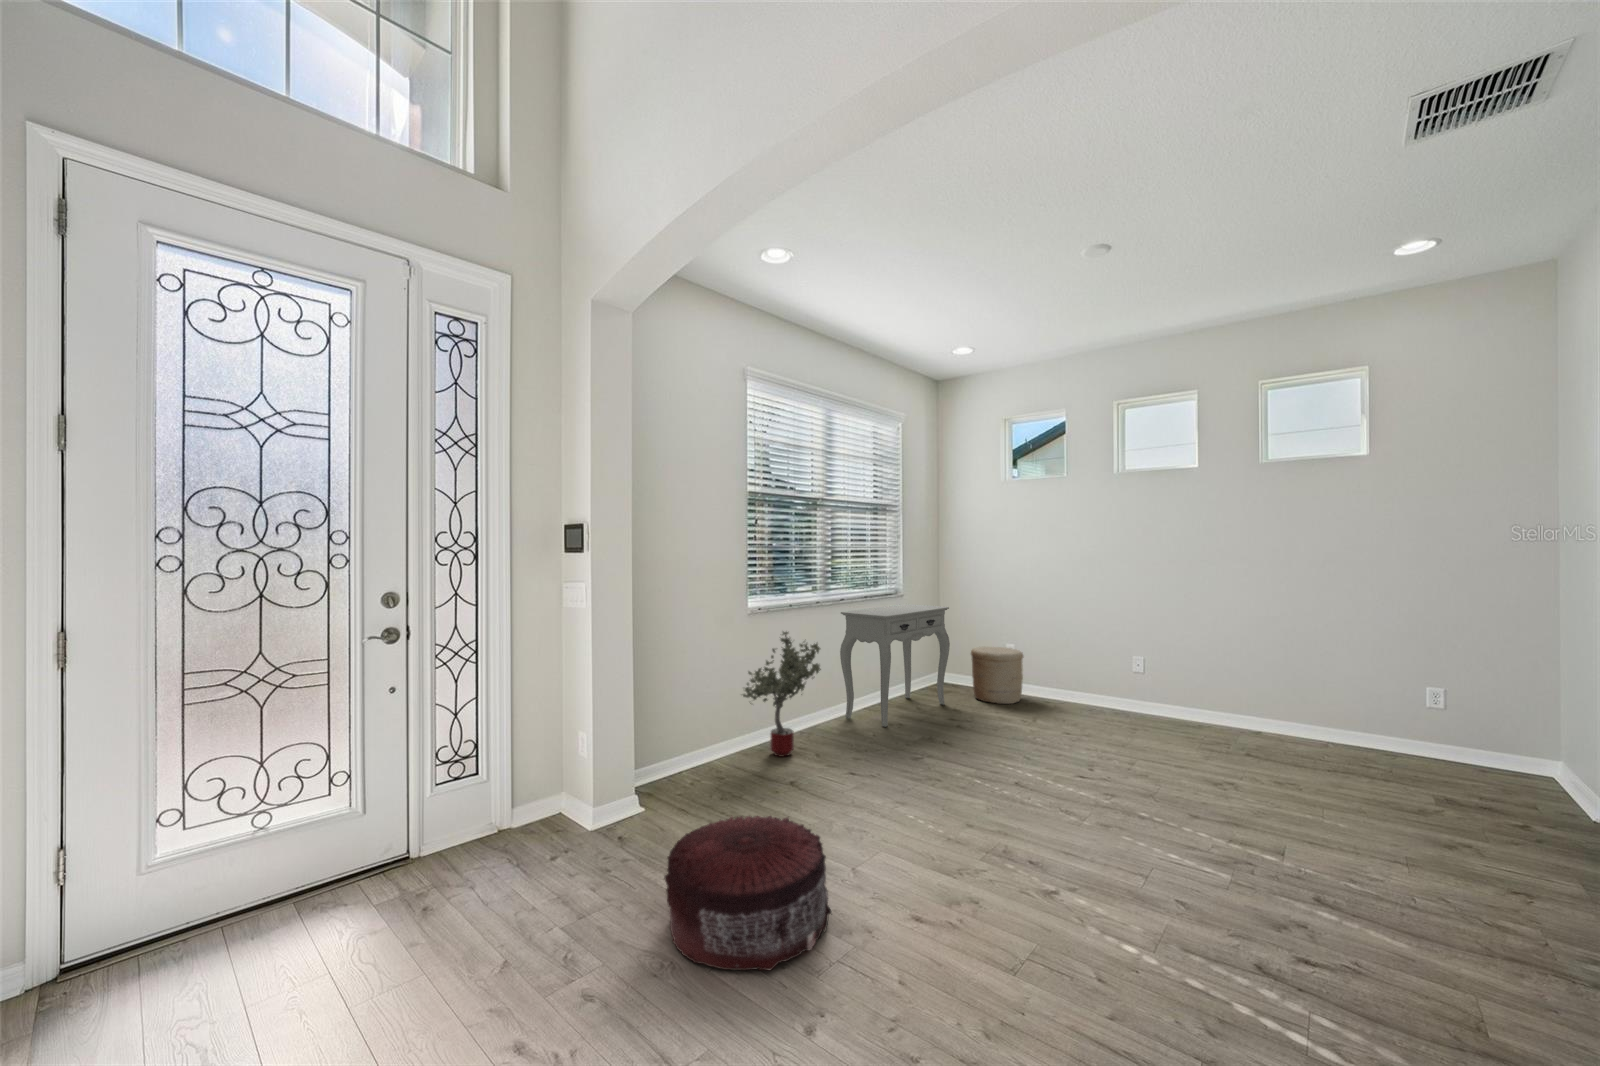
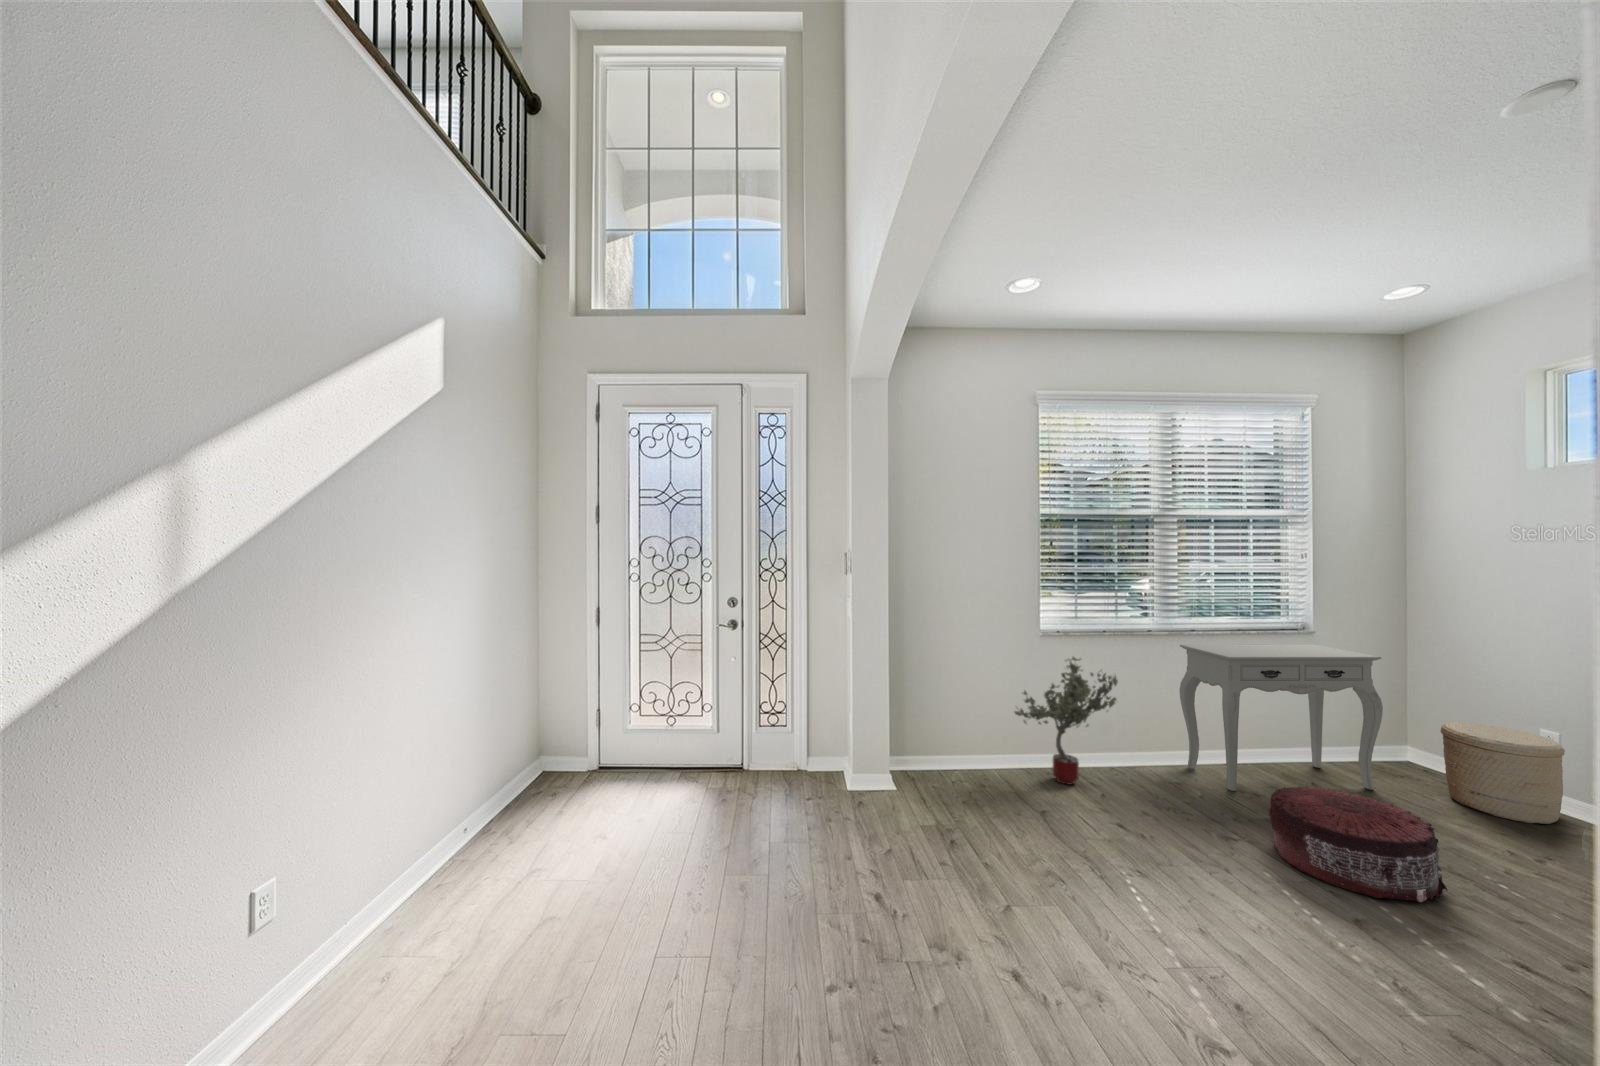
pouf: present [664,816,832,970] -> present [1268,787,1447,902]

